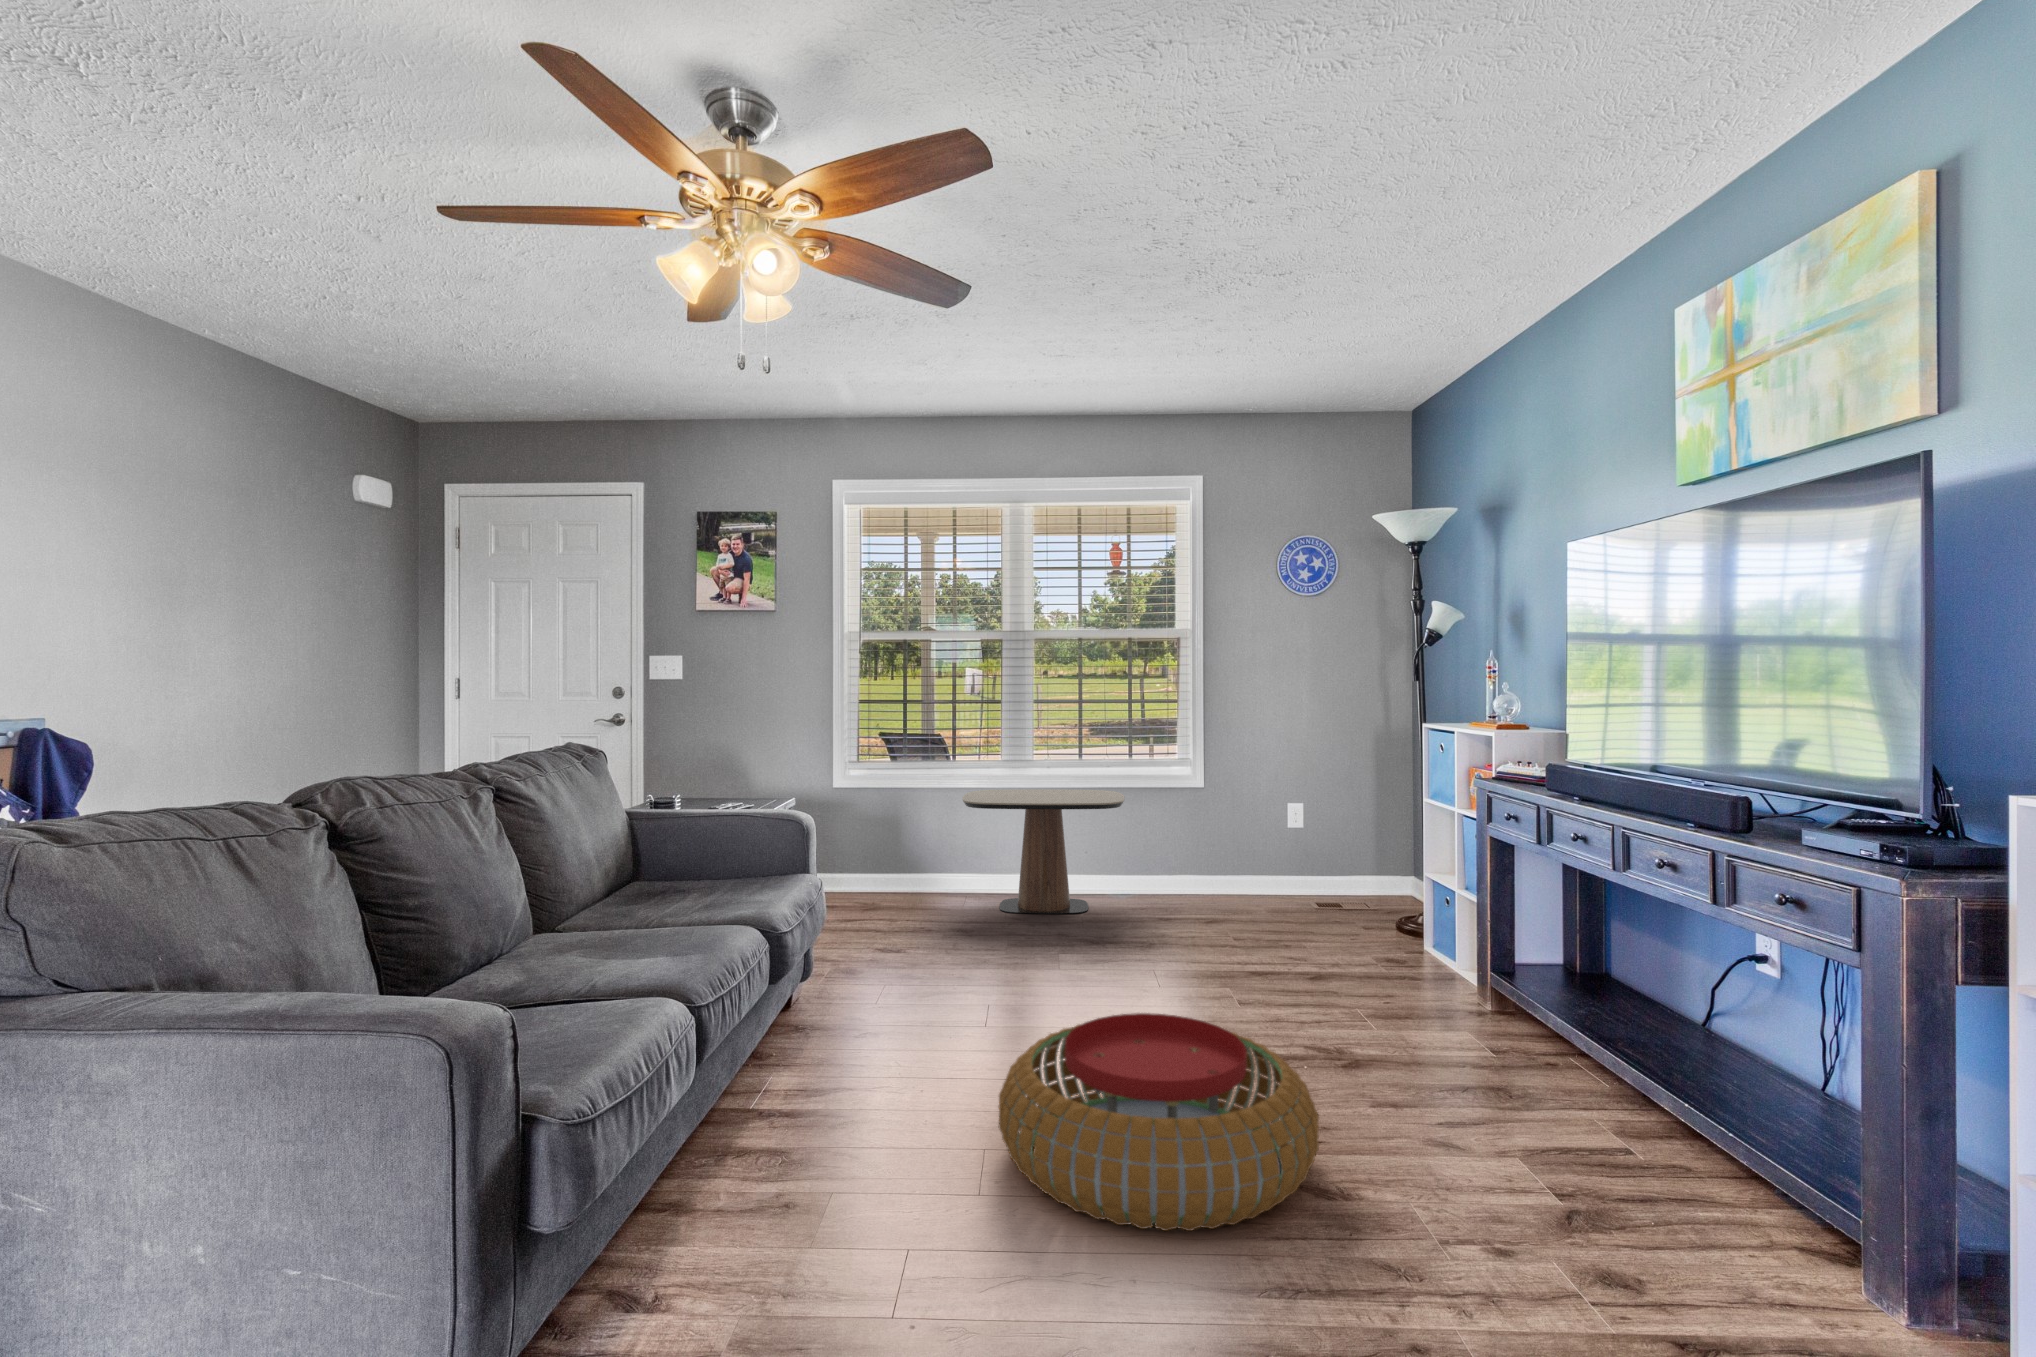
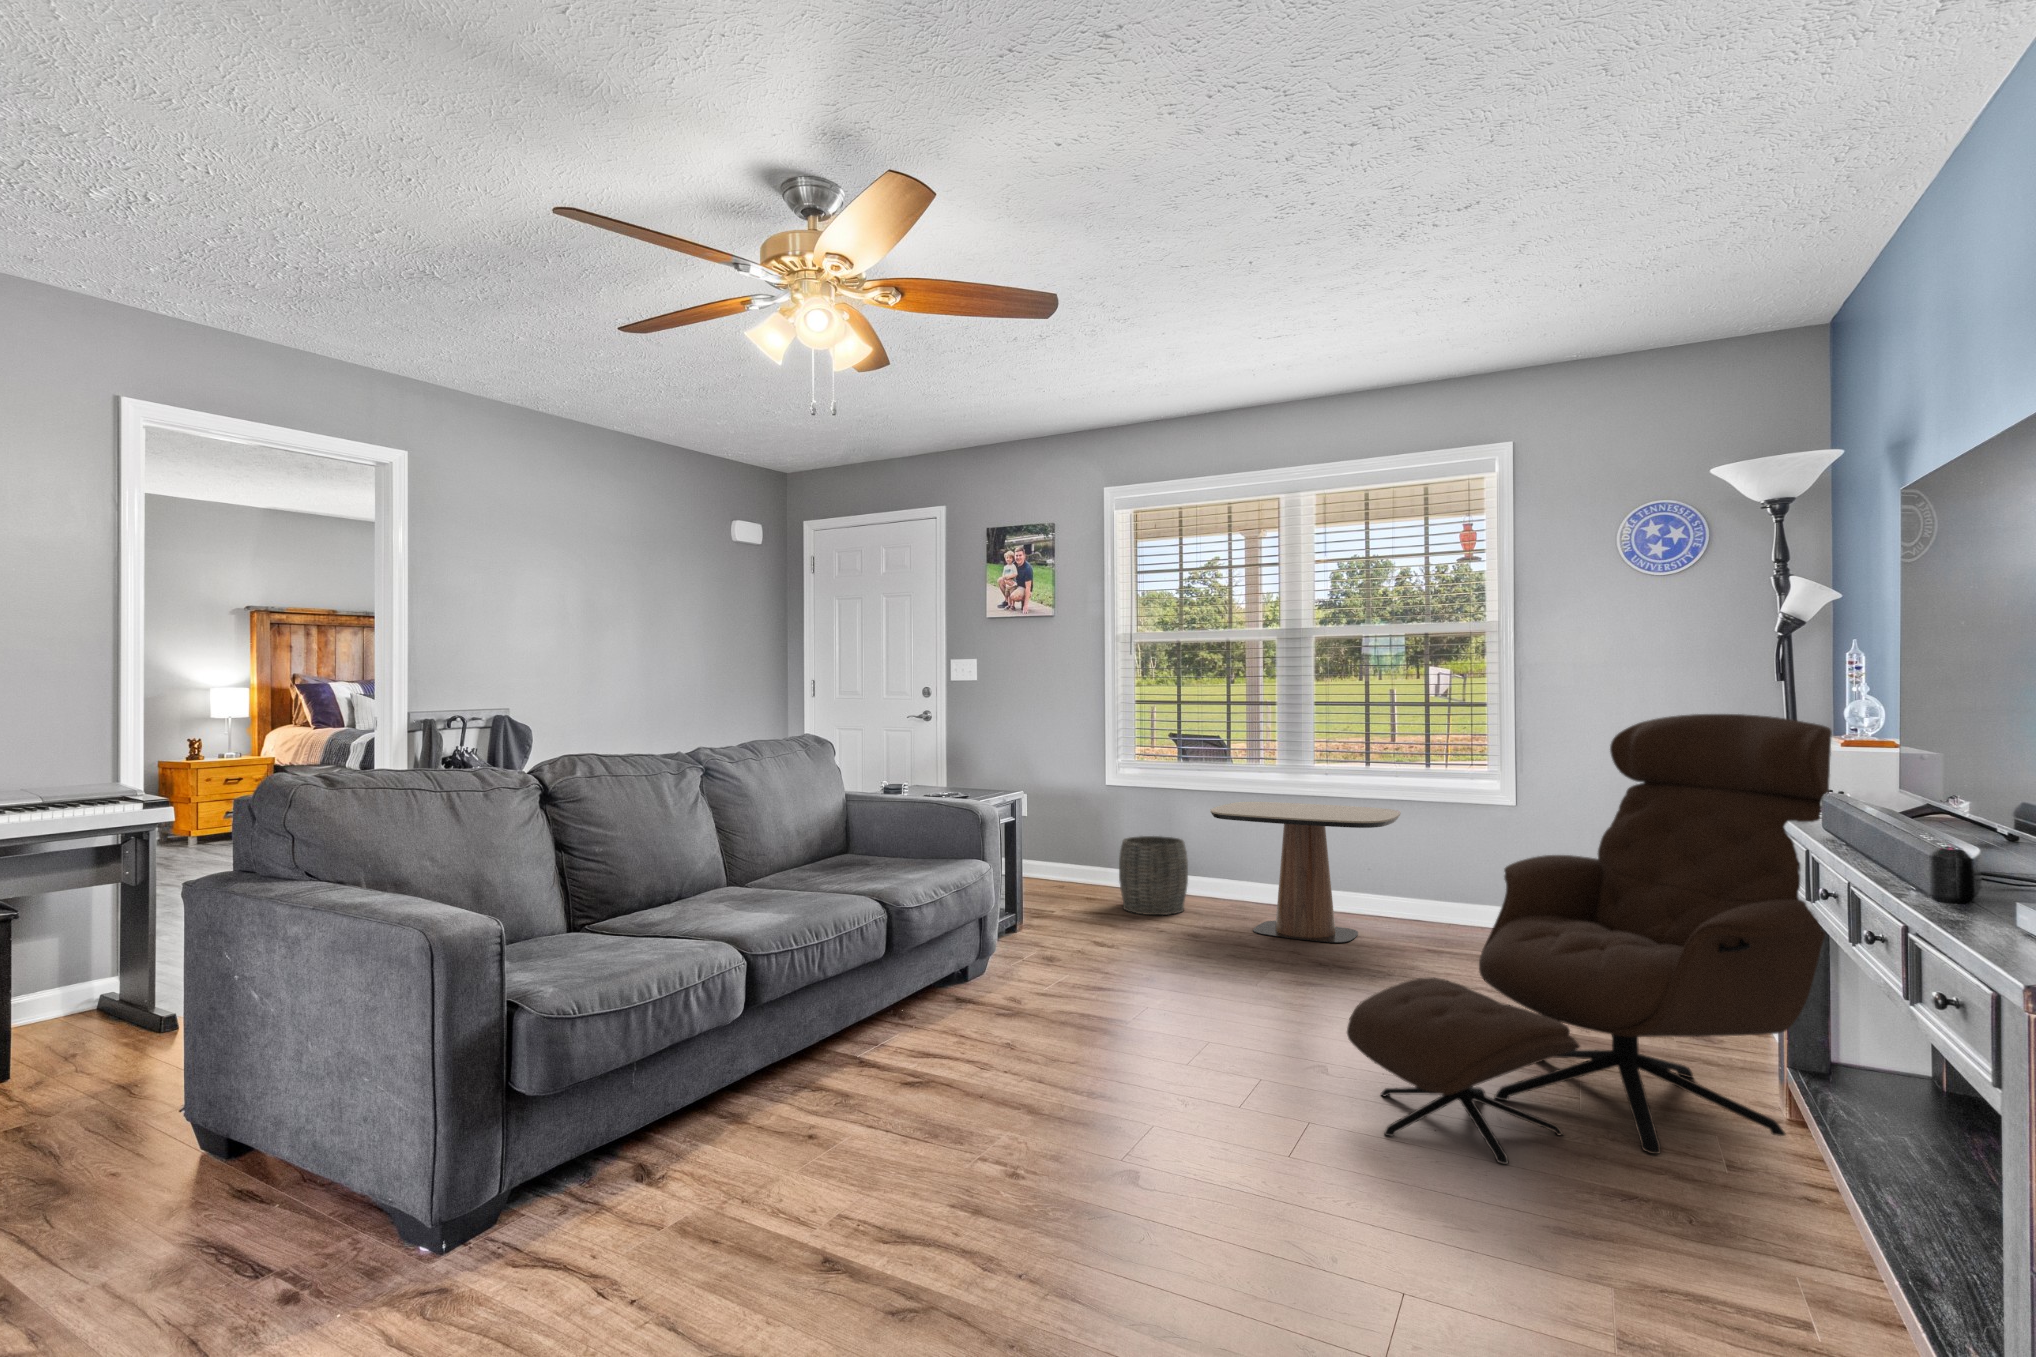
lounge chair: none [1227,706,1553,1082] -> present [1347,714,1832,1164]
woven basket: none [858,828,925,906] -> present [1119,836,1188,915]
pouf: present [999,1013,1319,1231] -> none [987,1026,1319,1246]

